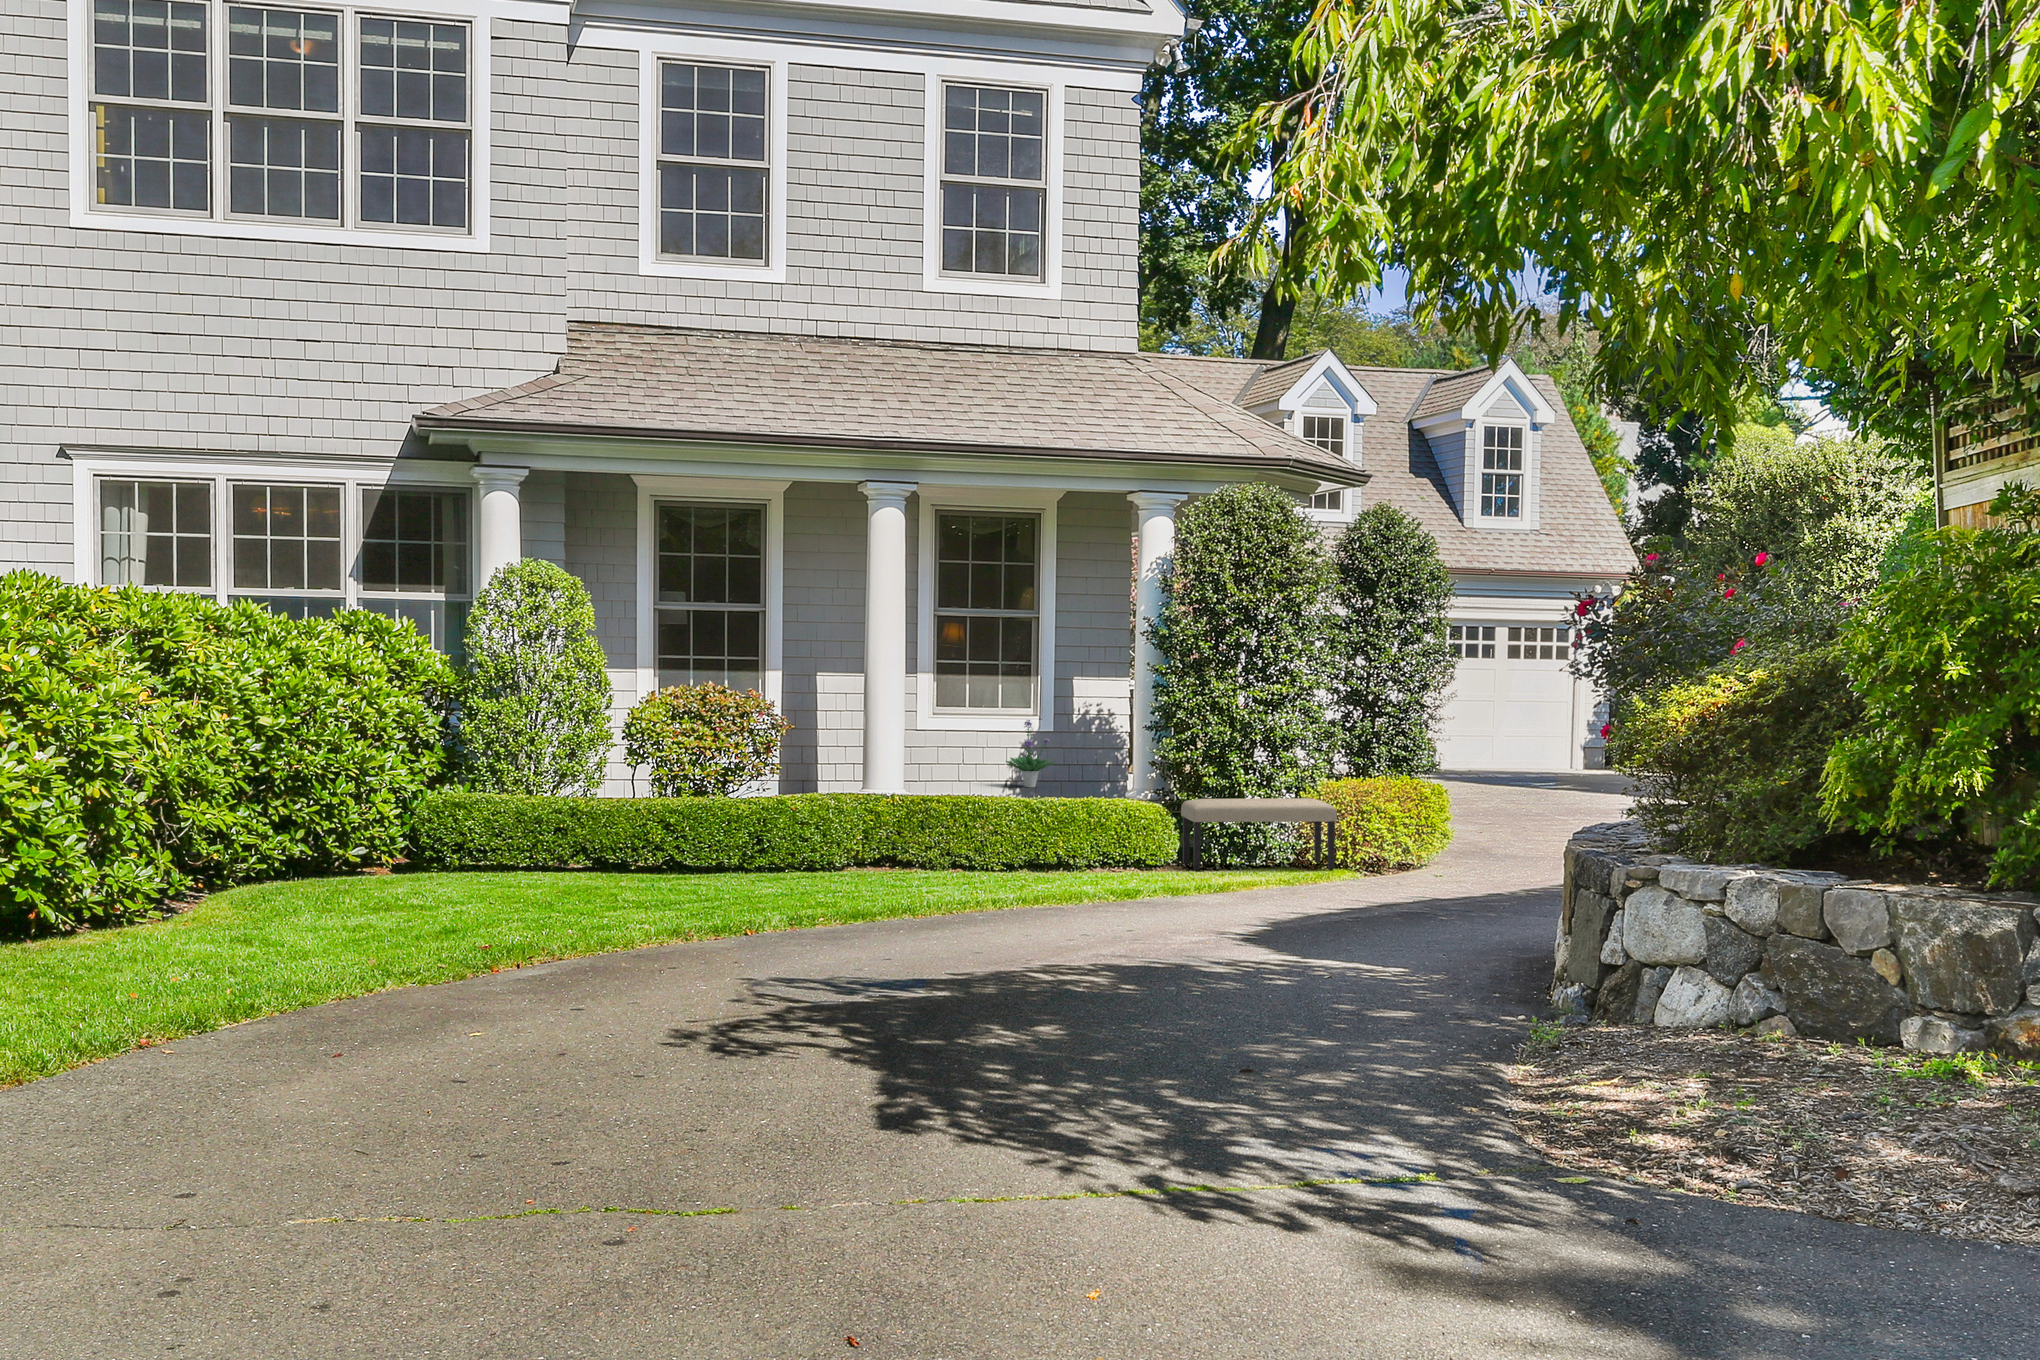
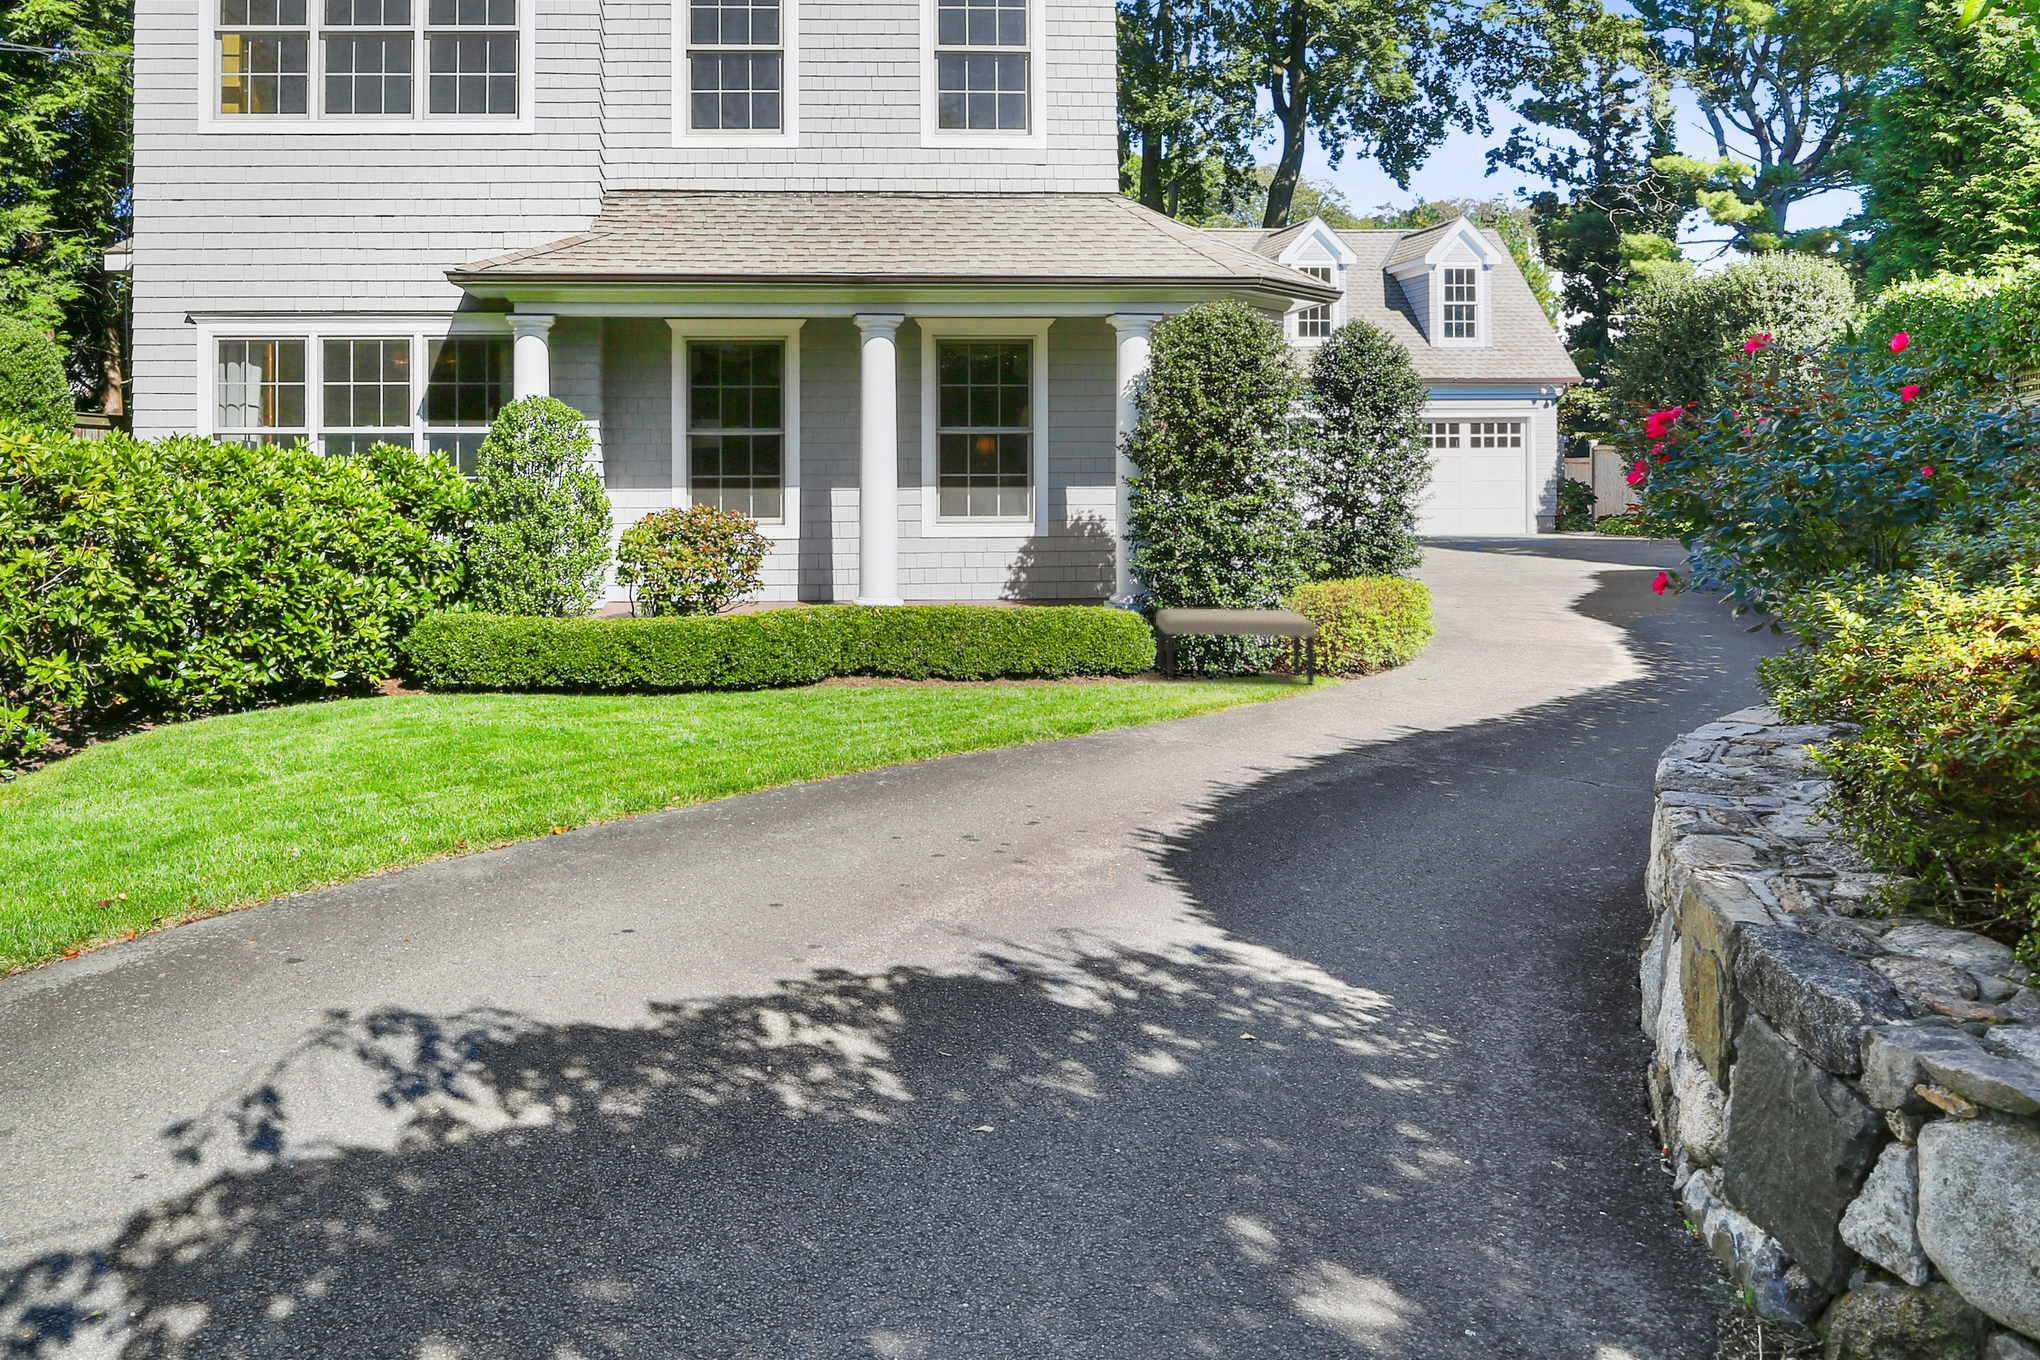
potted plant: present [1006,720,1054,787] -> none [1001,523,1047,584]

